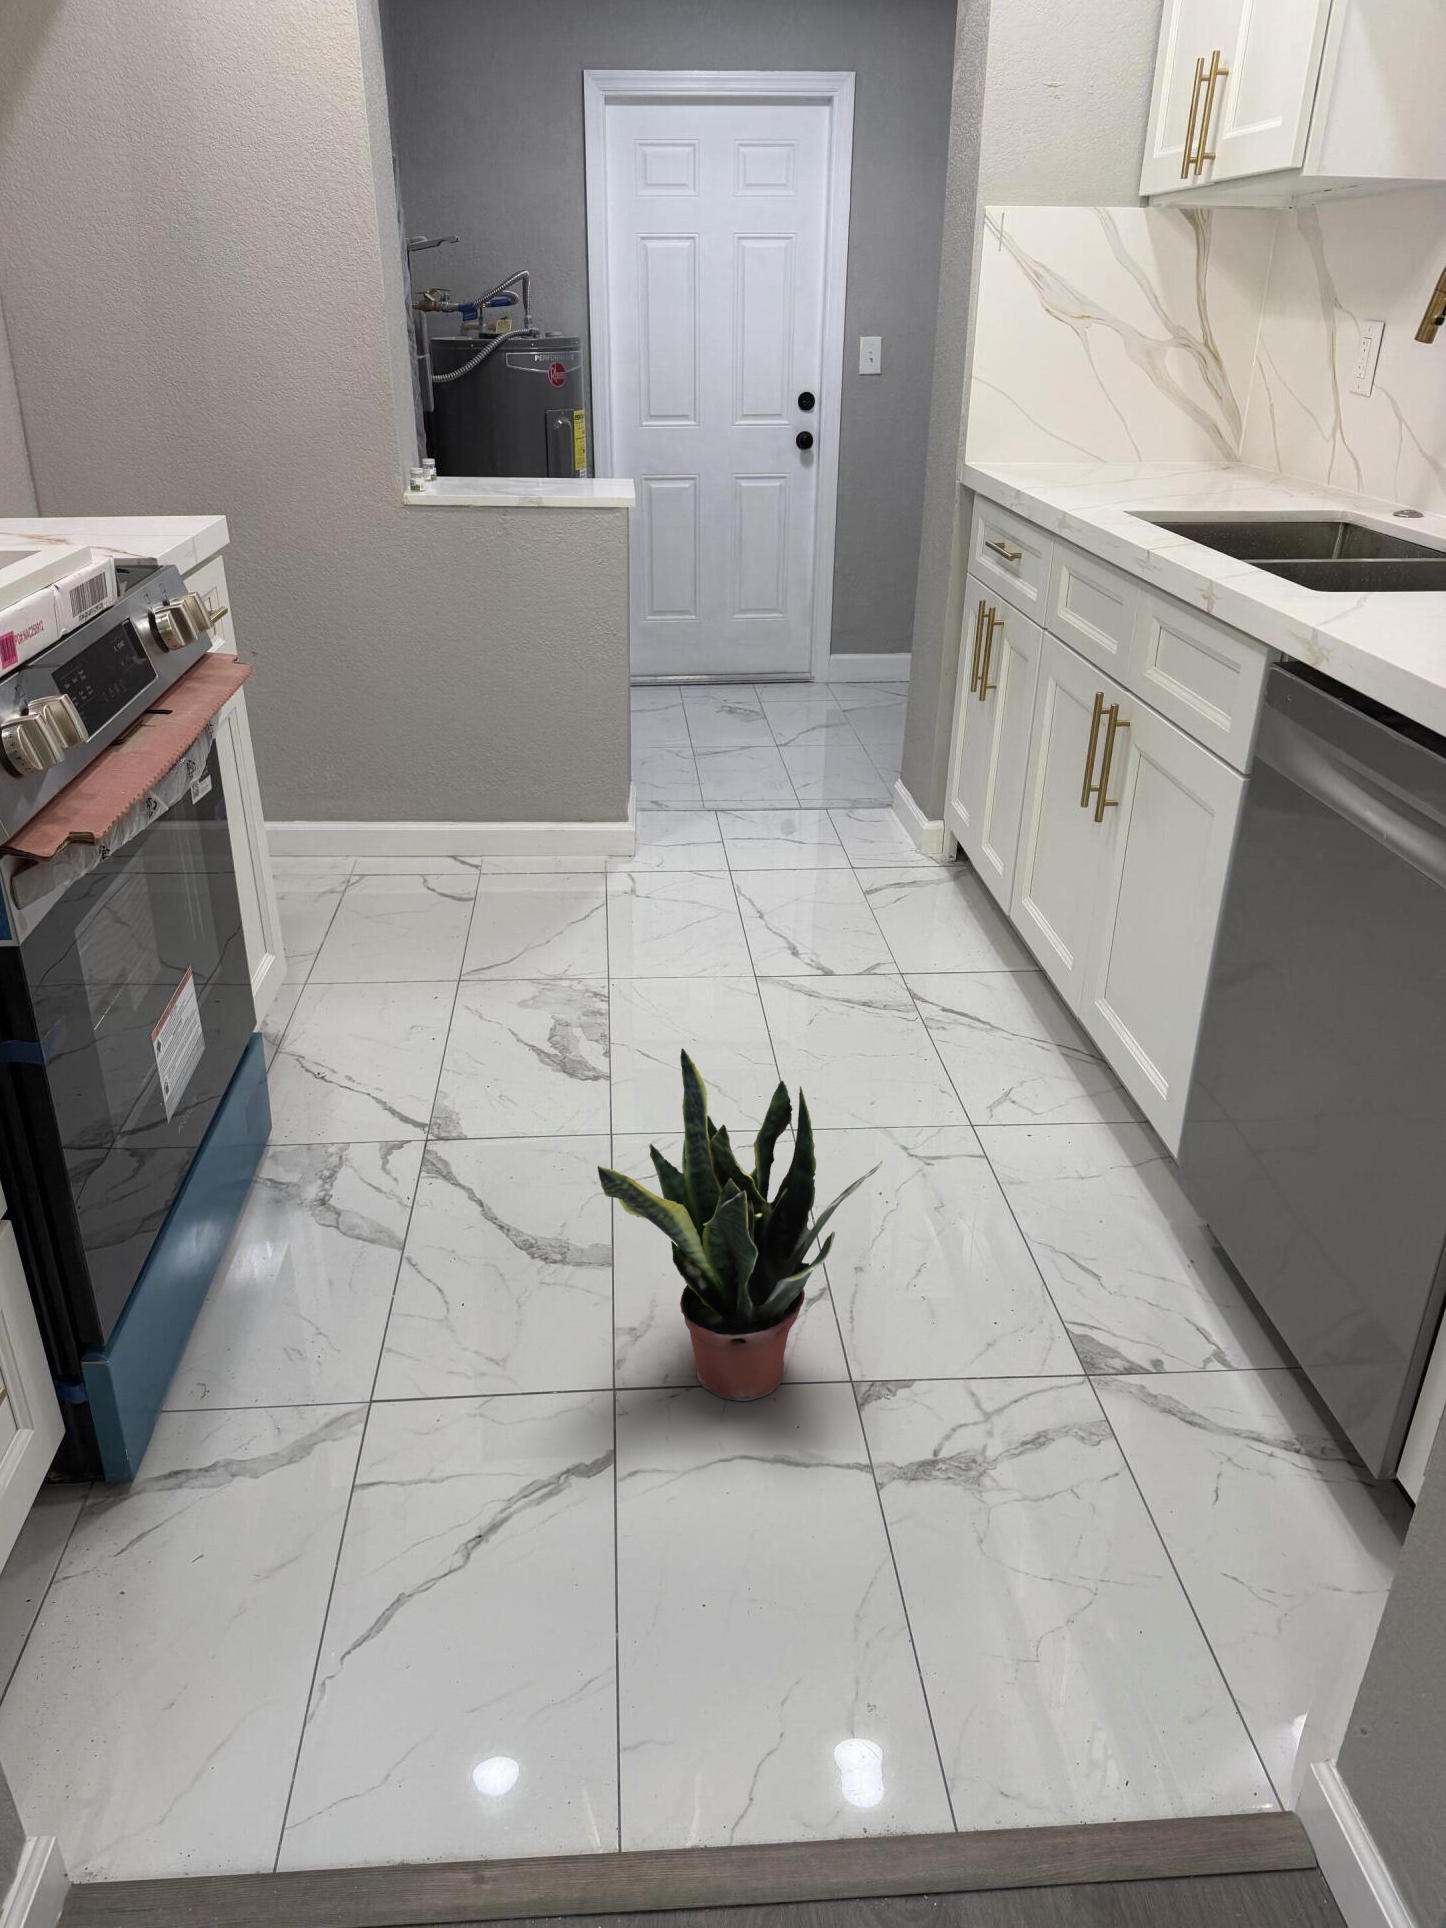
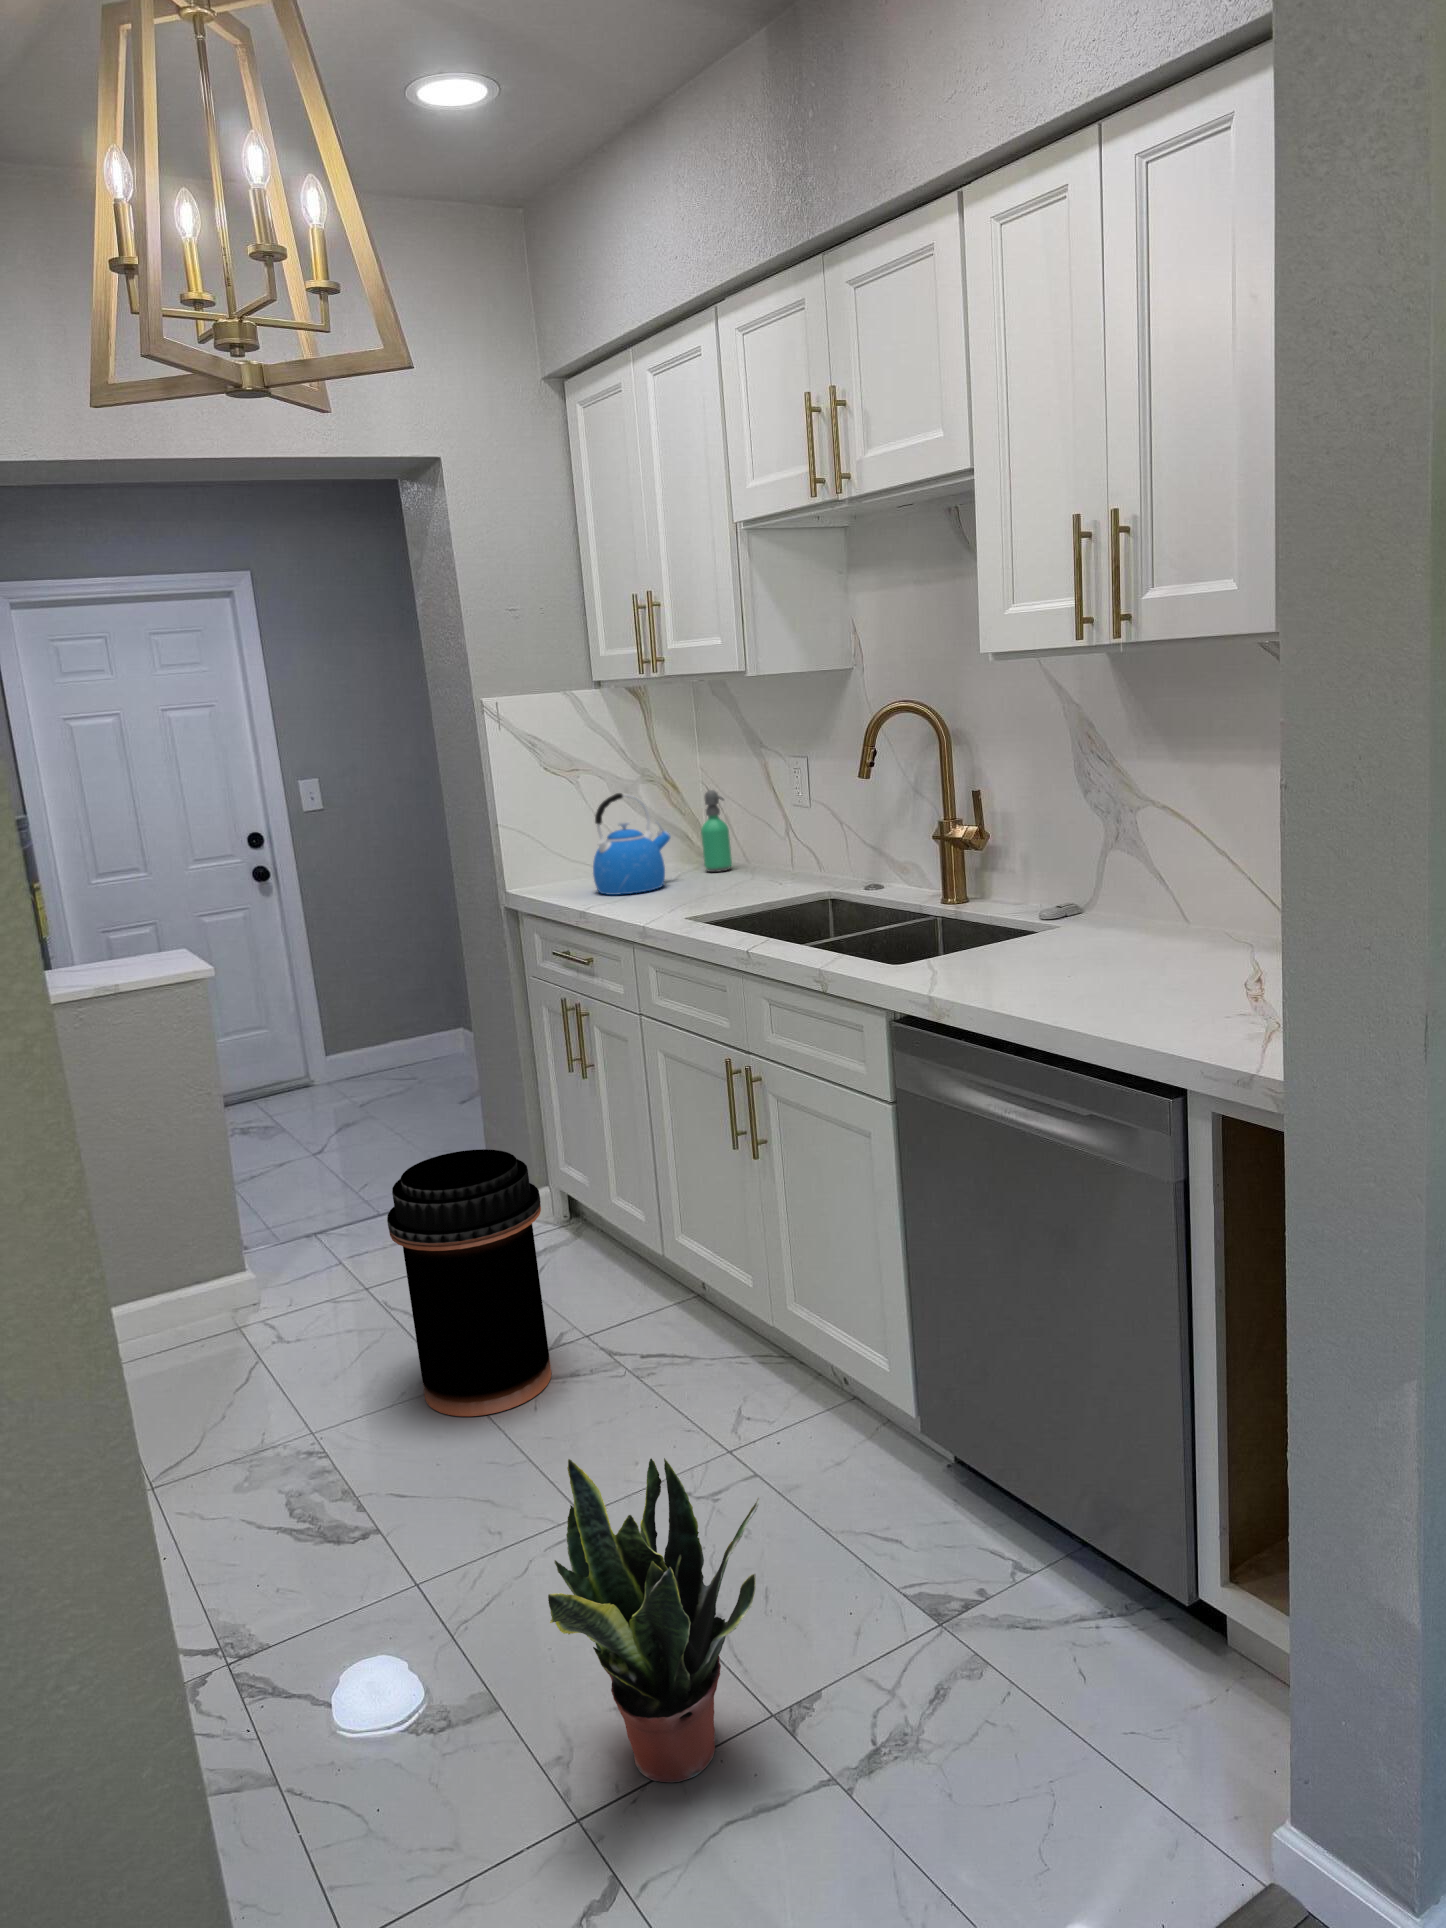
kettle: none [1060,346,1174,481] -> present [593,793,671,895]
soap dispenser: none [1215,363,1262,476] -> present [701,790,732,872]
trash can: none [707,737,873,1016] -> present [387,1149,551,1416]

